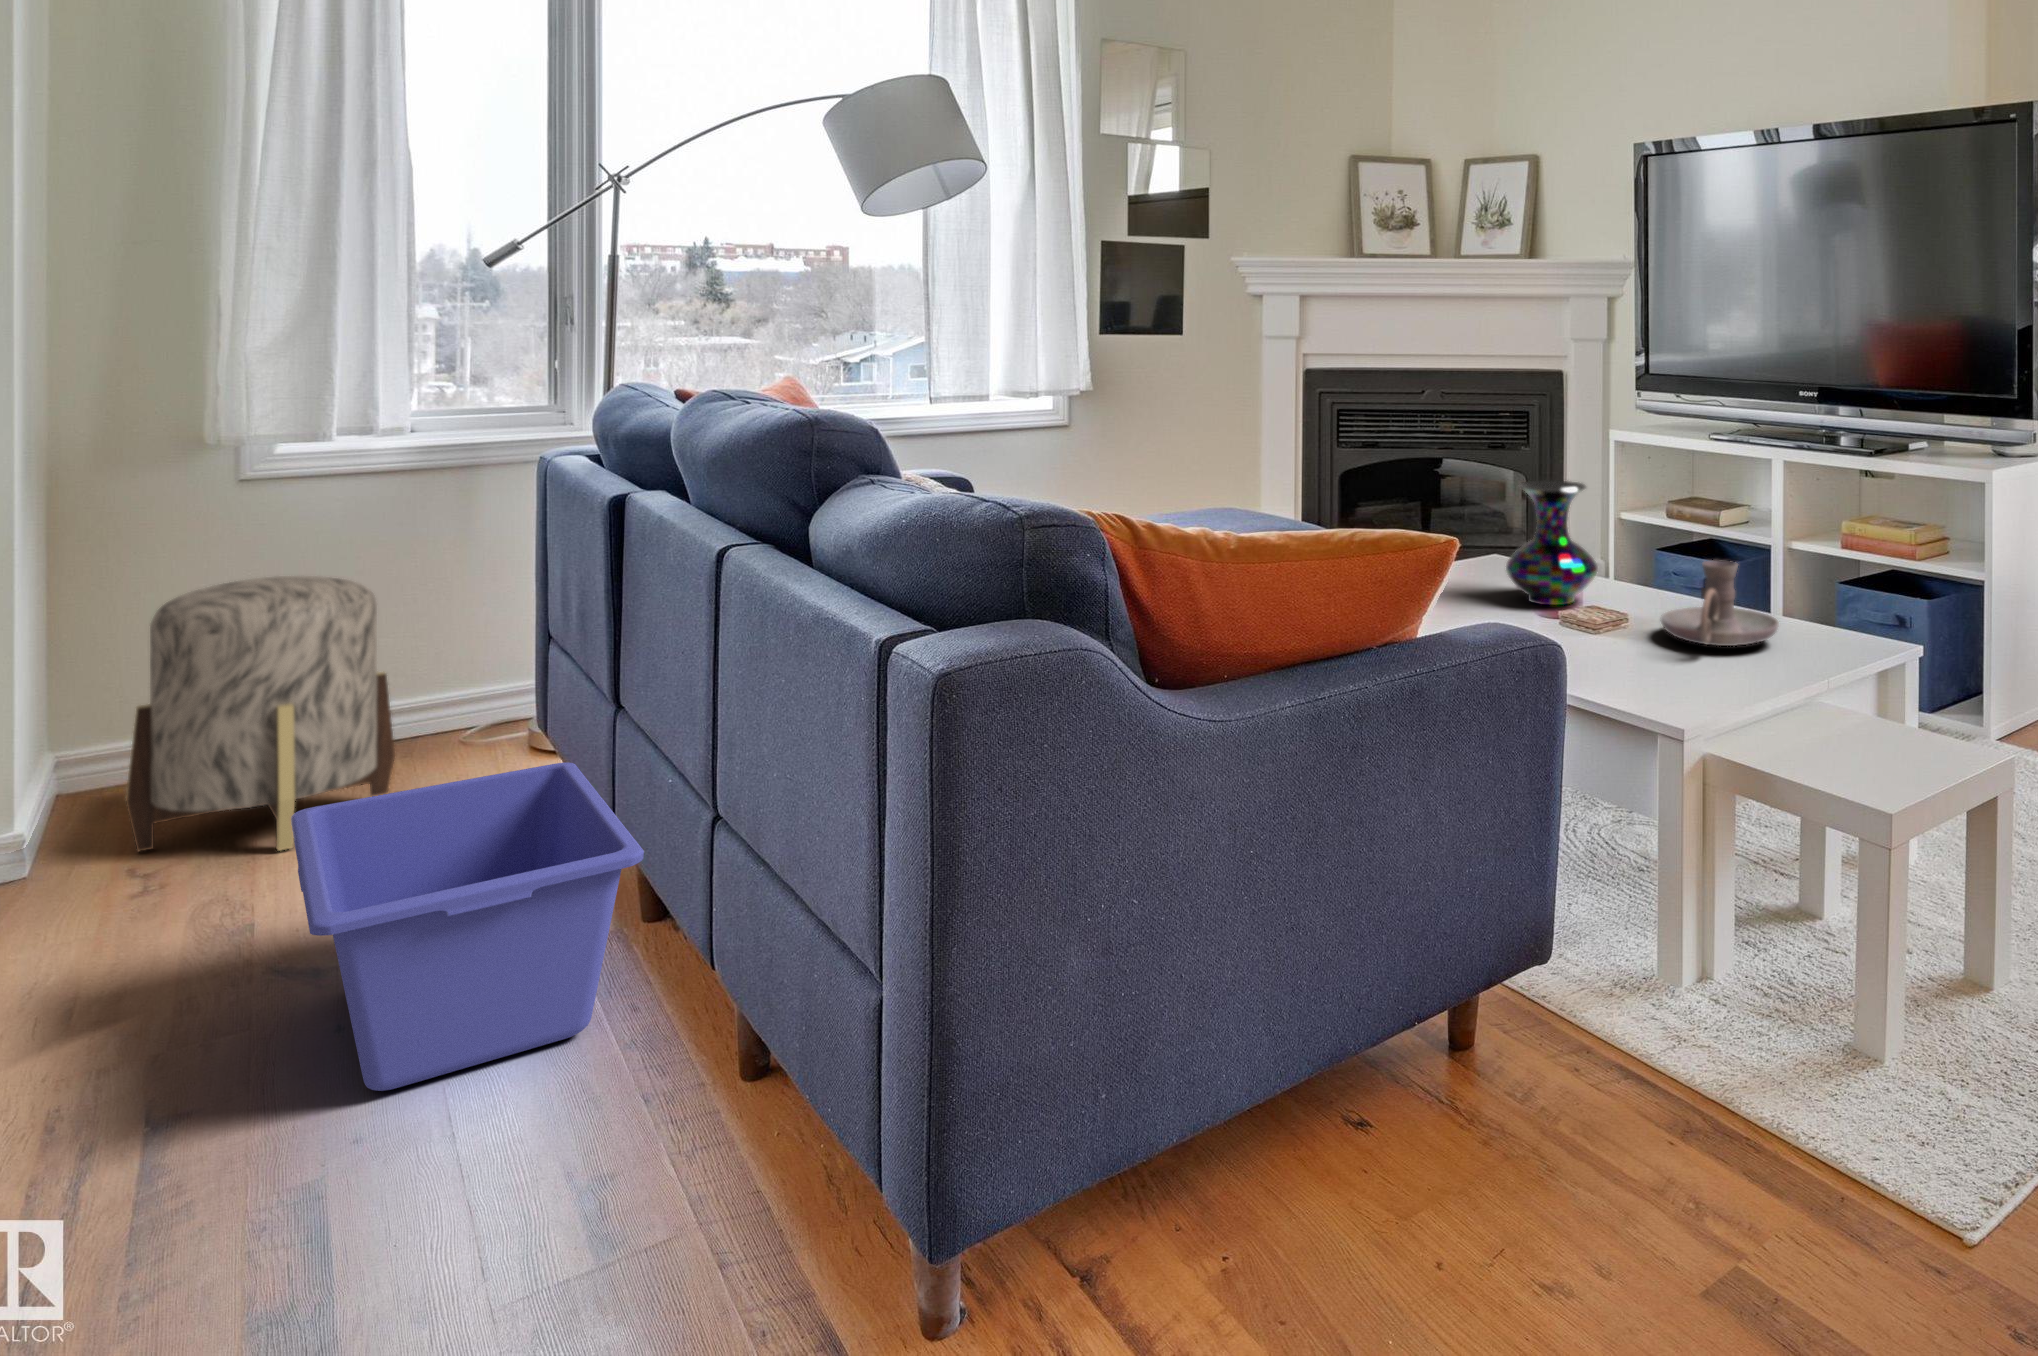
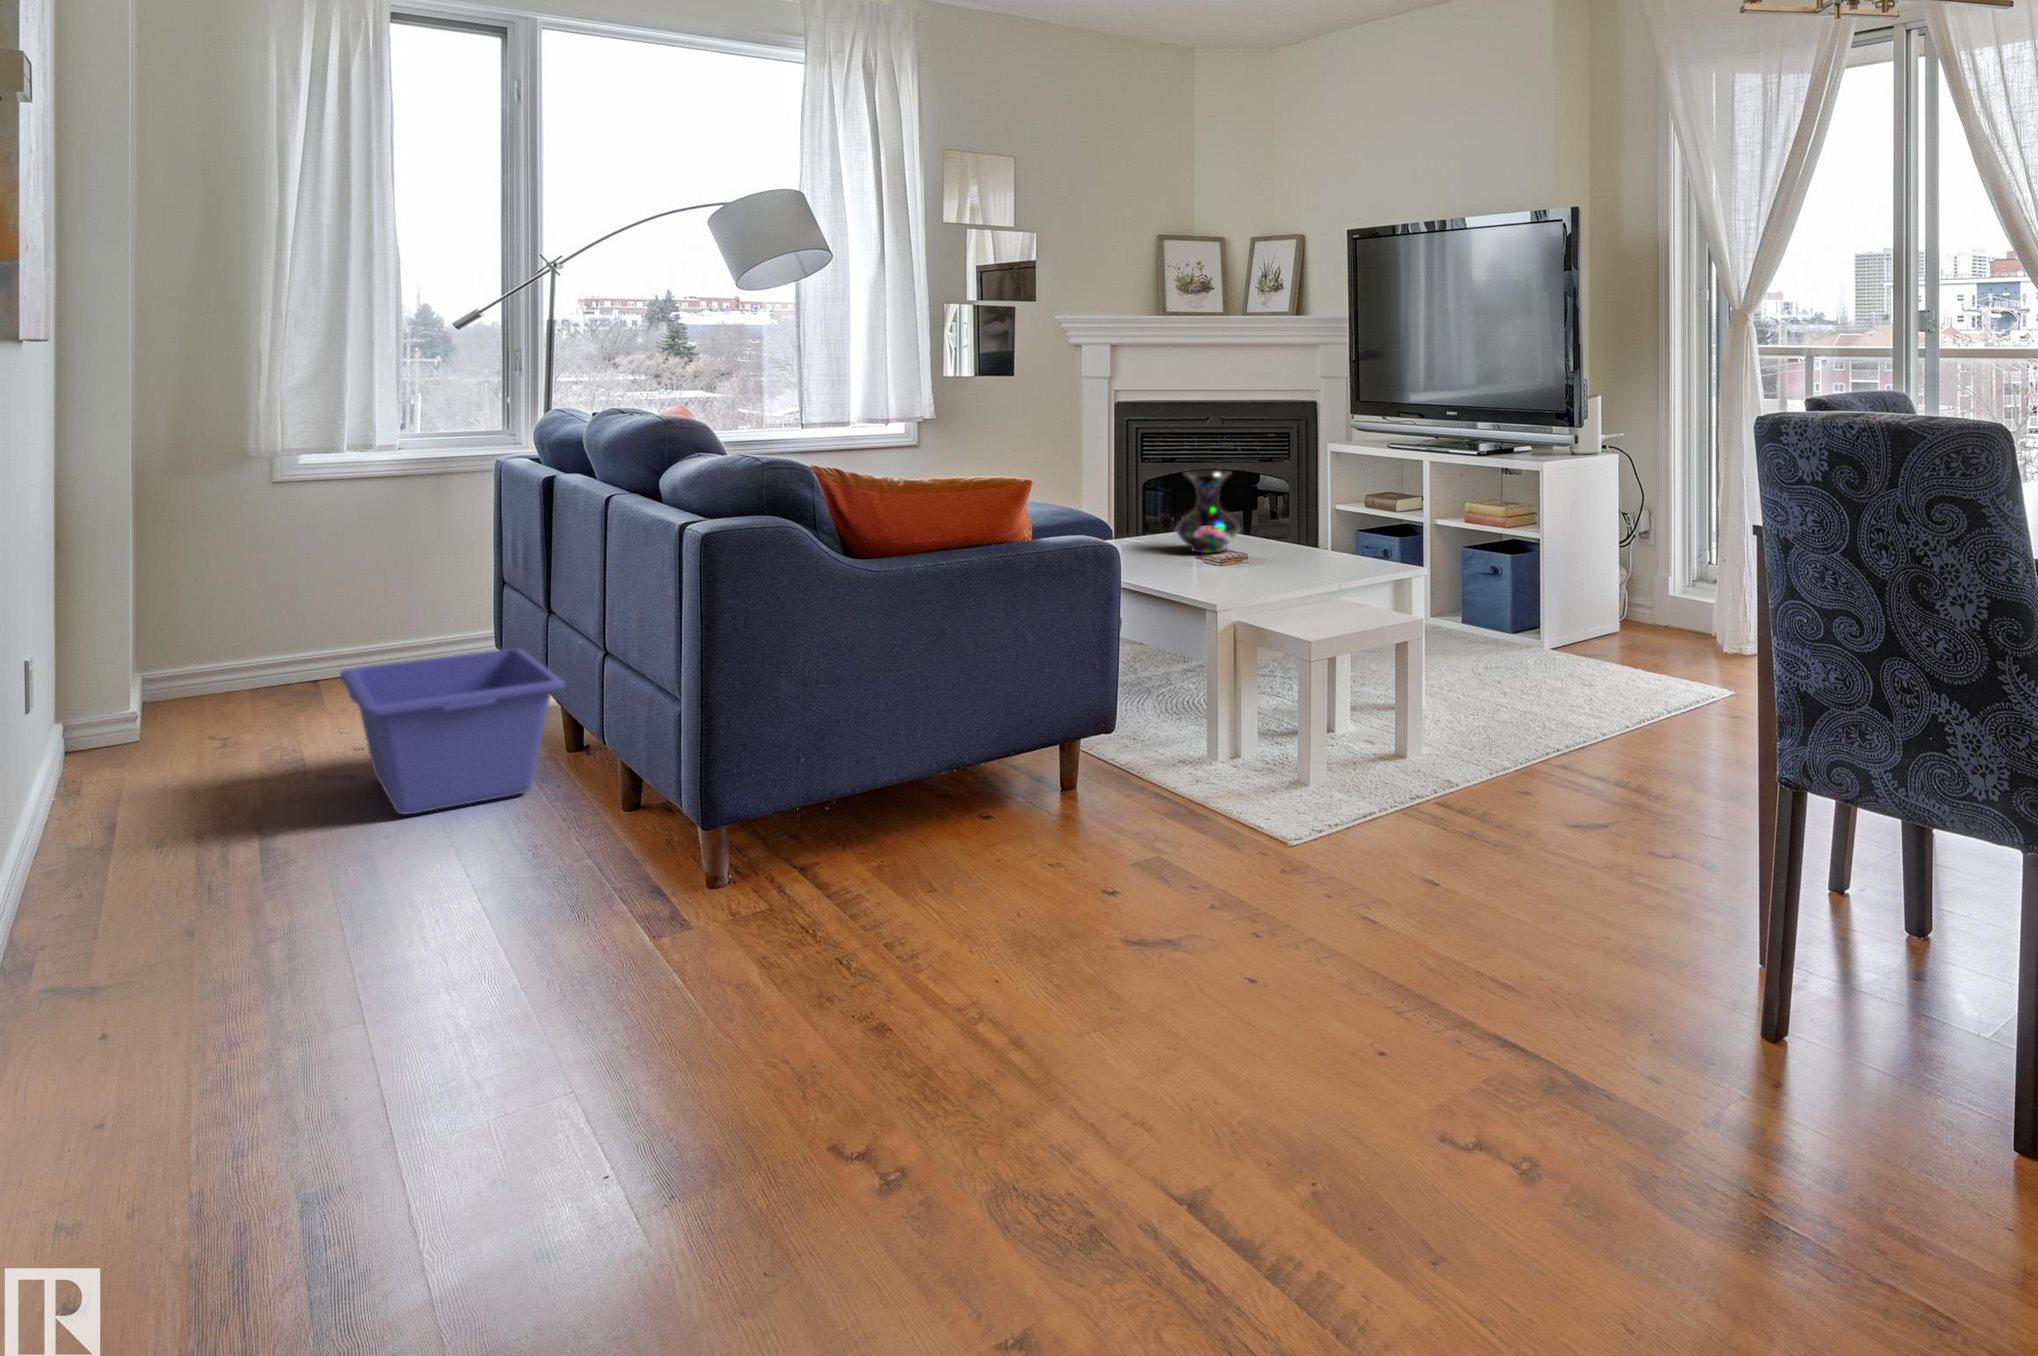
candle holder: present [1661,560,1779,646] -> none [1257,517,1335,570]
ottoman: present [126,576,395,851] -> none [211,543,396,725]

